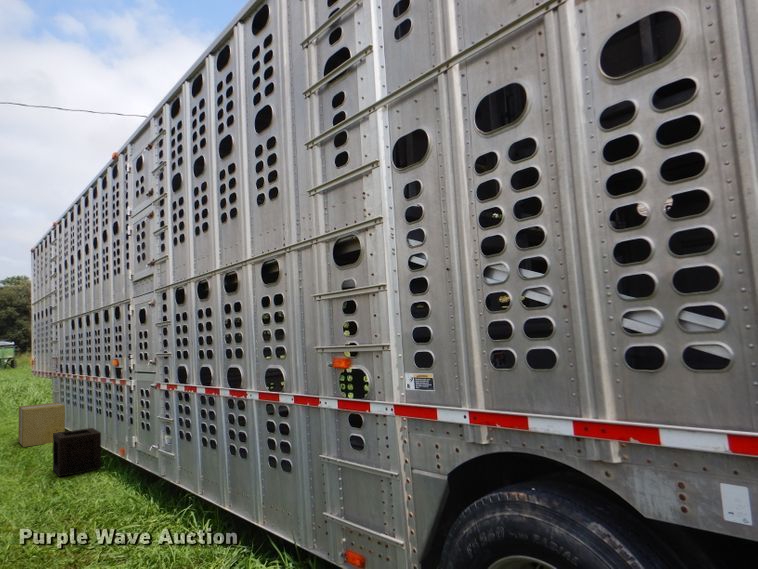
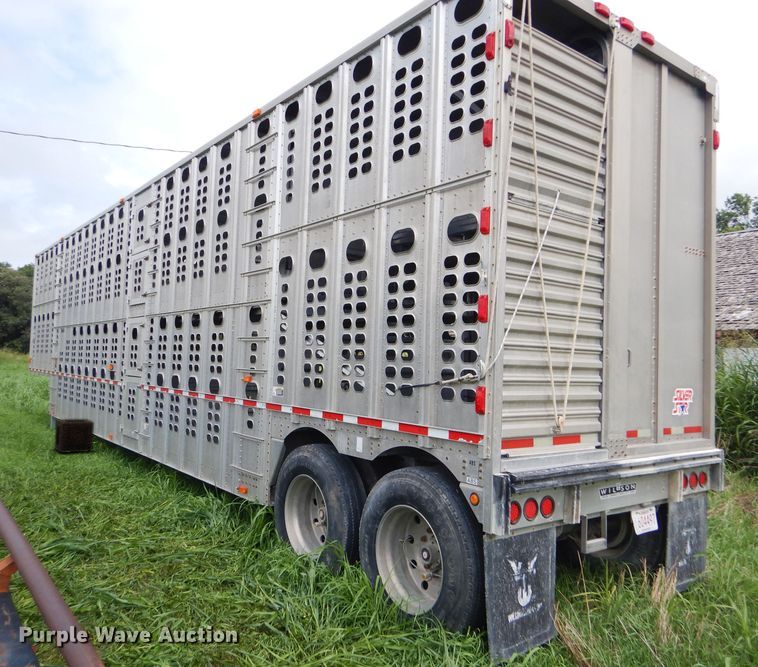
cardboard box: present [18,402,65,447] -> none [21,397,62,431]

